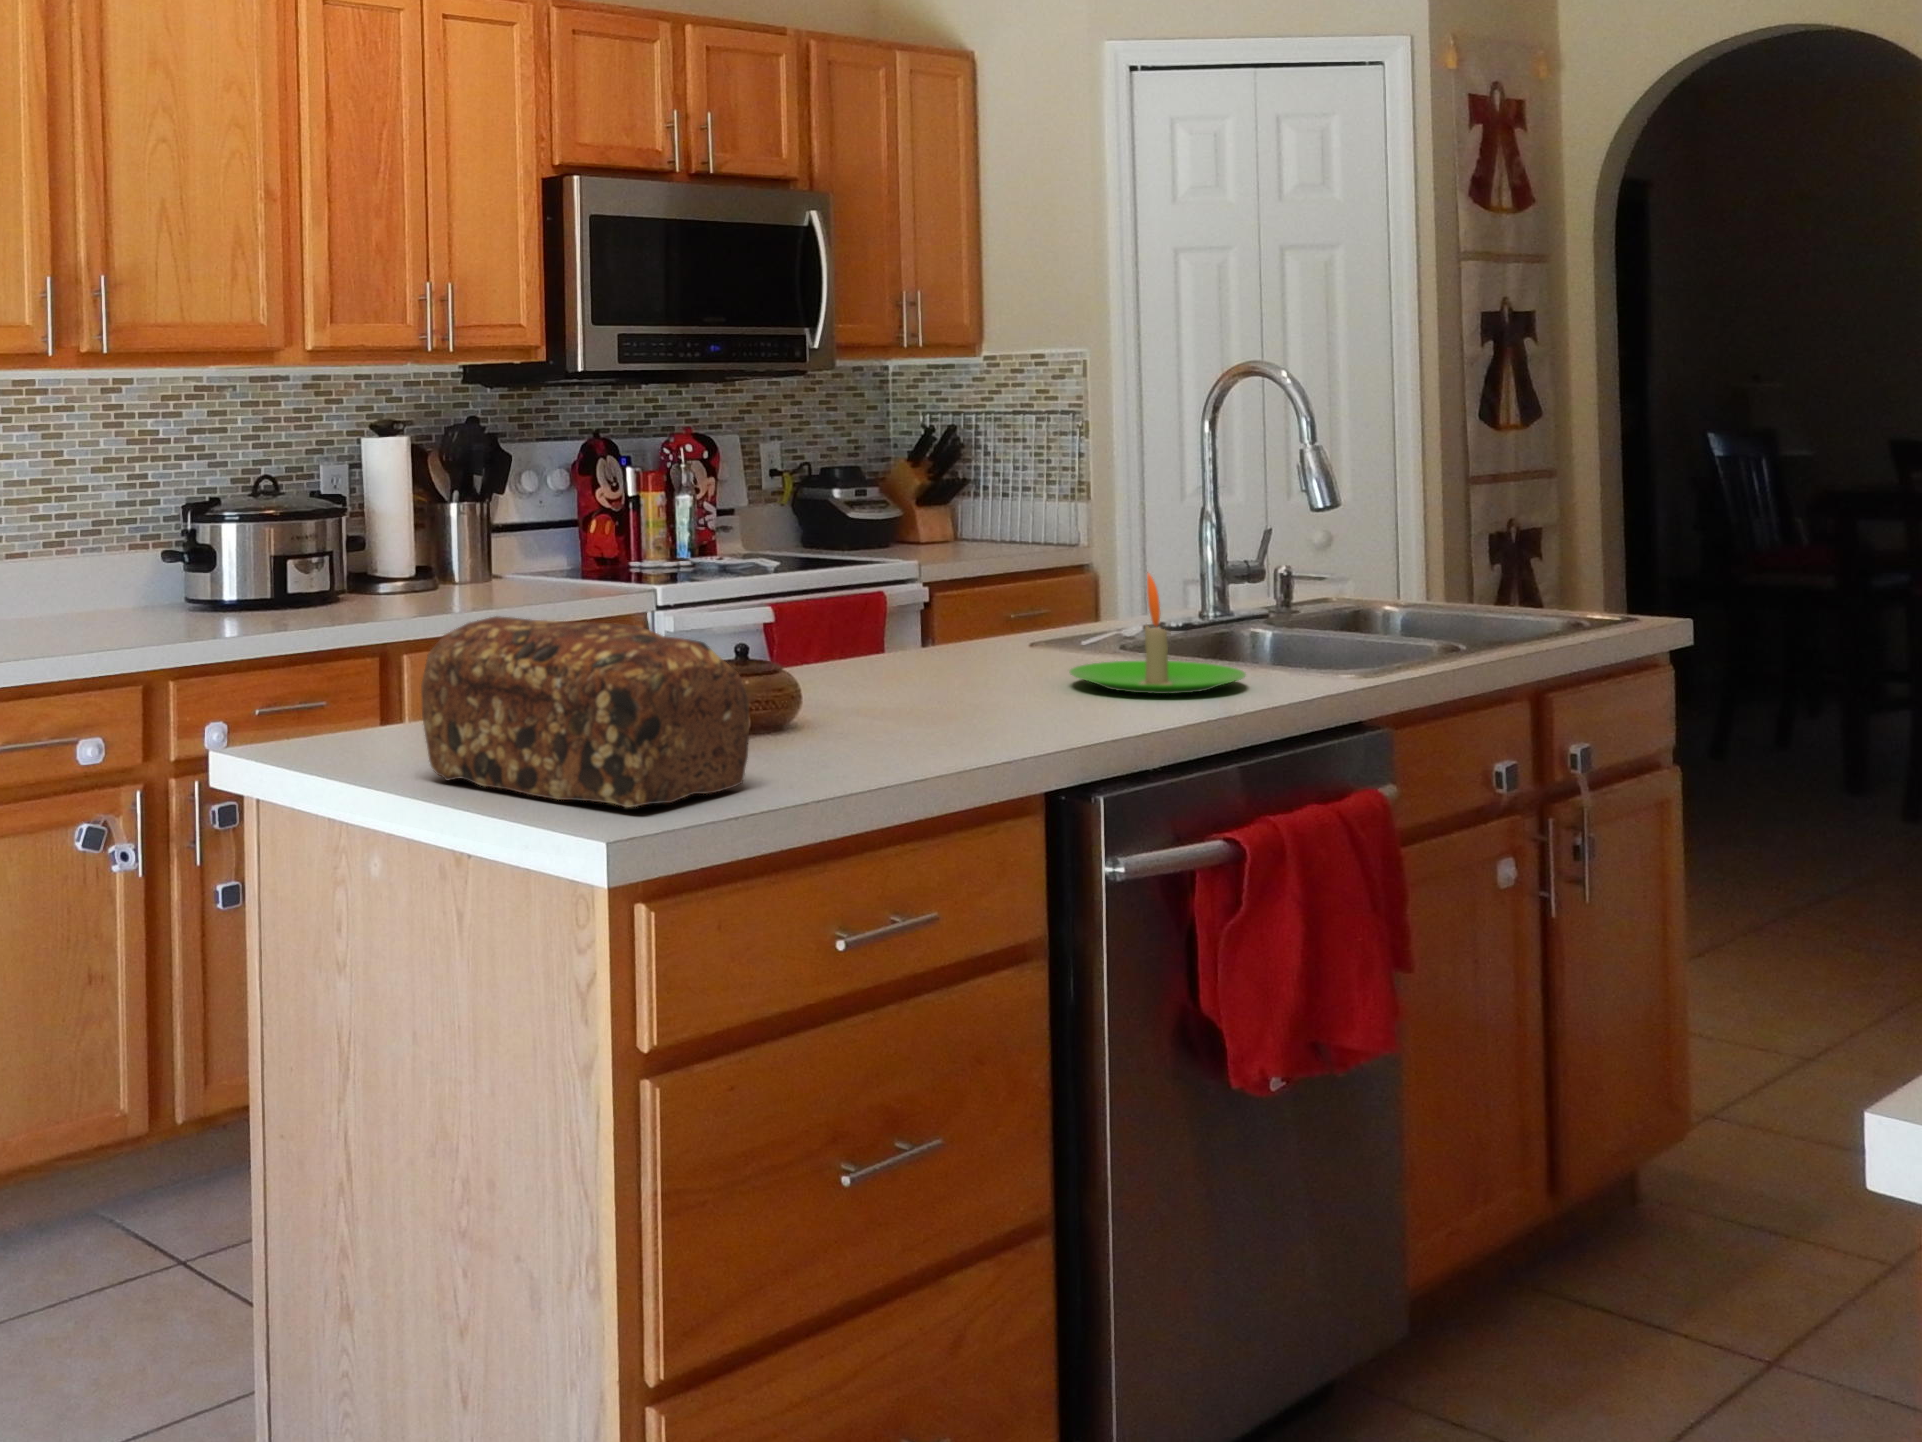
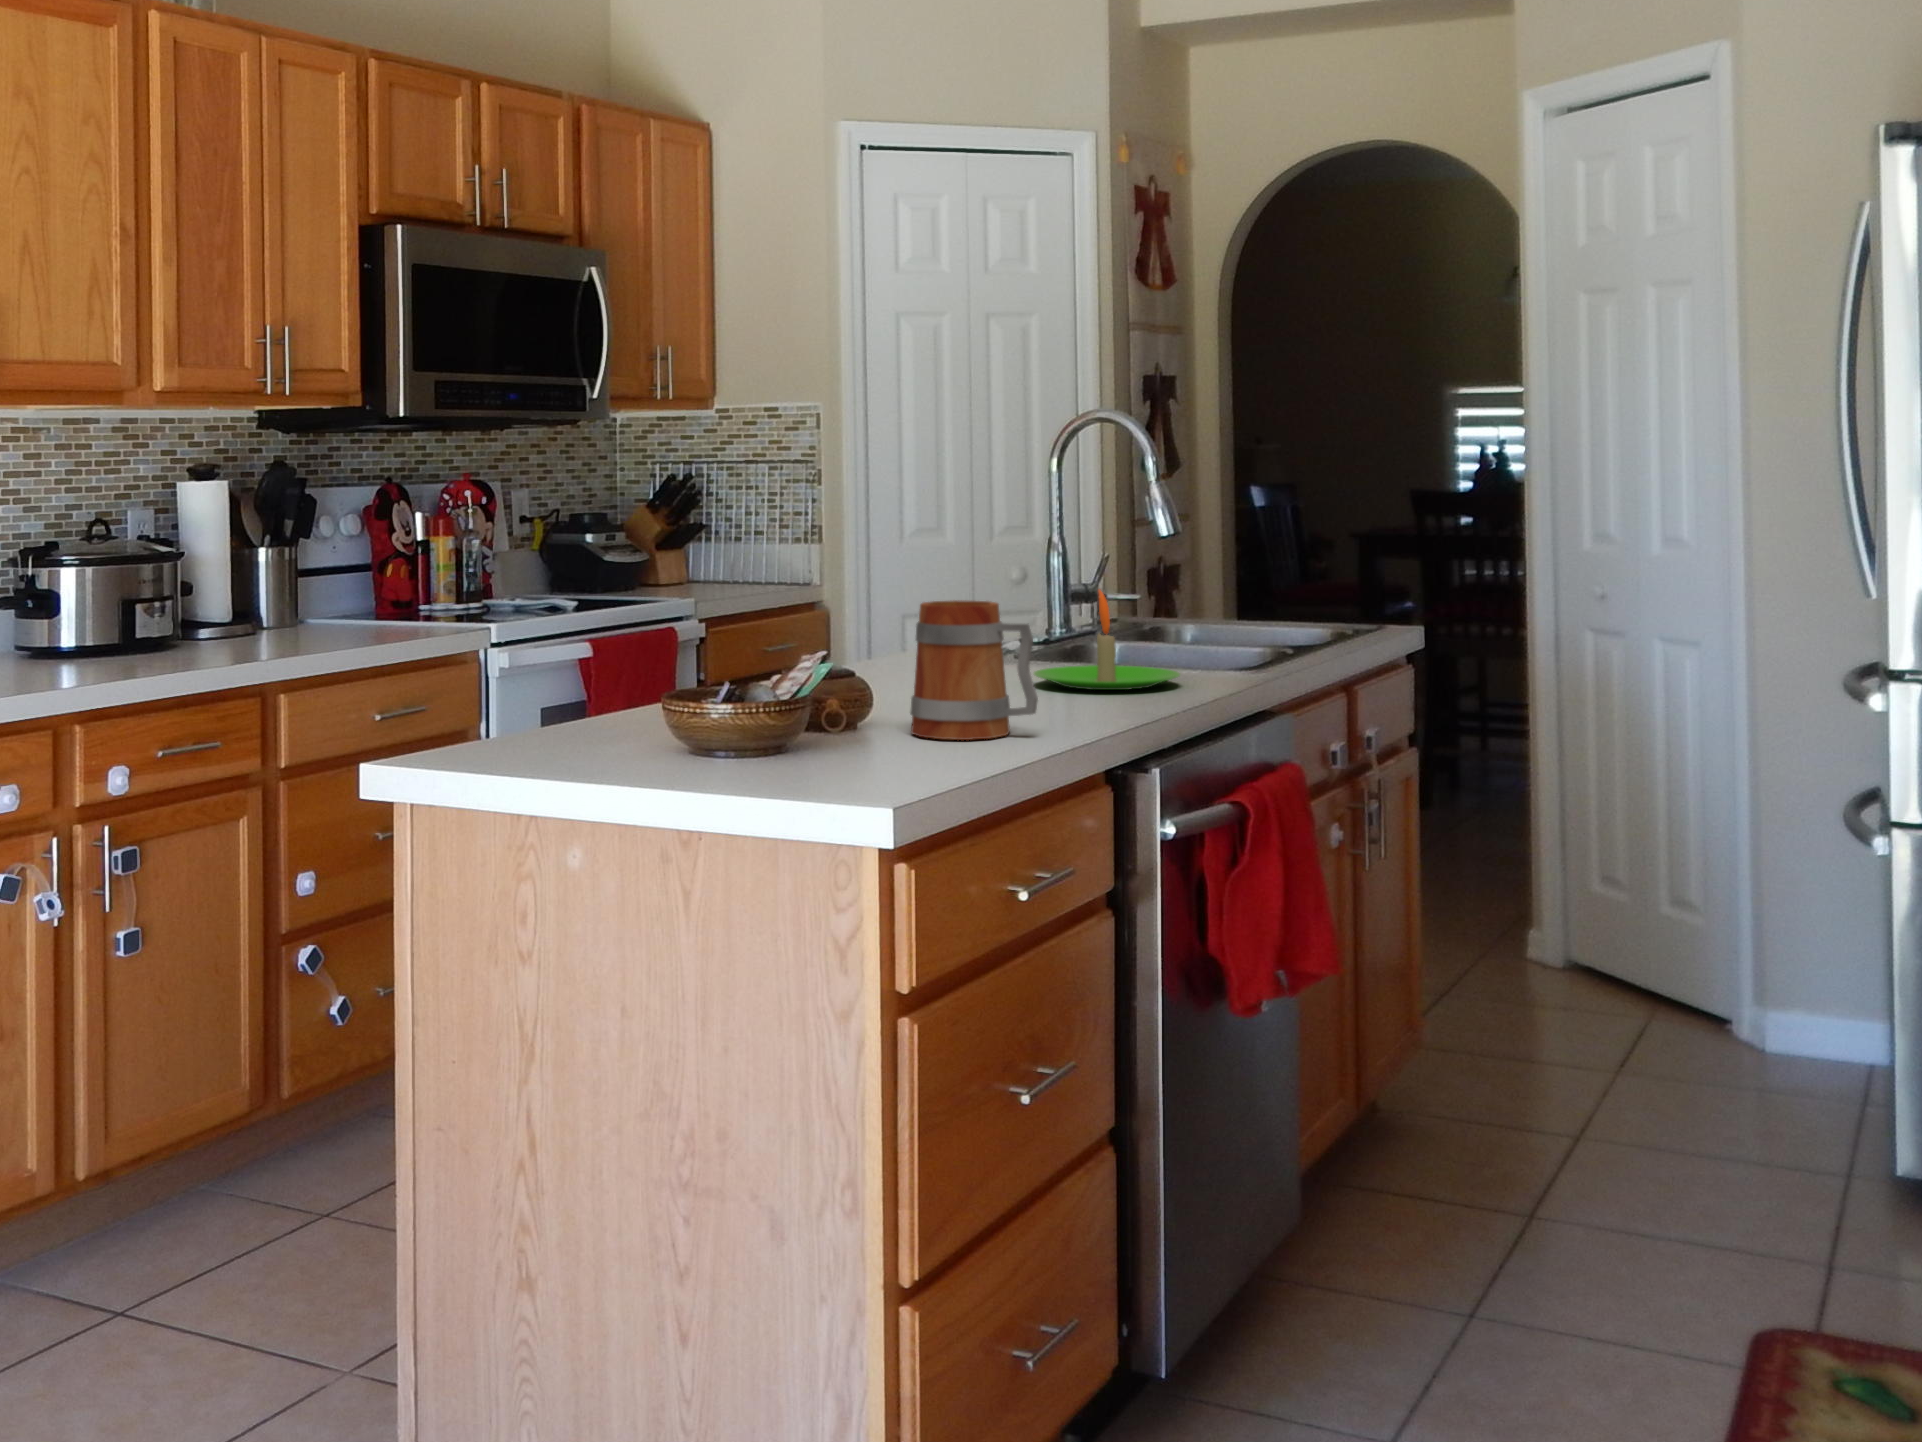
mug: none [822,588,958,754] -> present [910,600,1038,740]
bread loaf: present [421,616,749,807] -> none [619,628,916,783]

